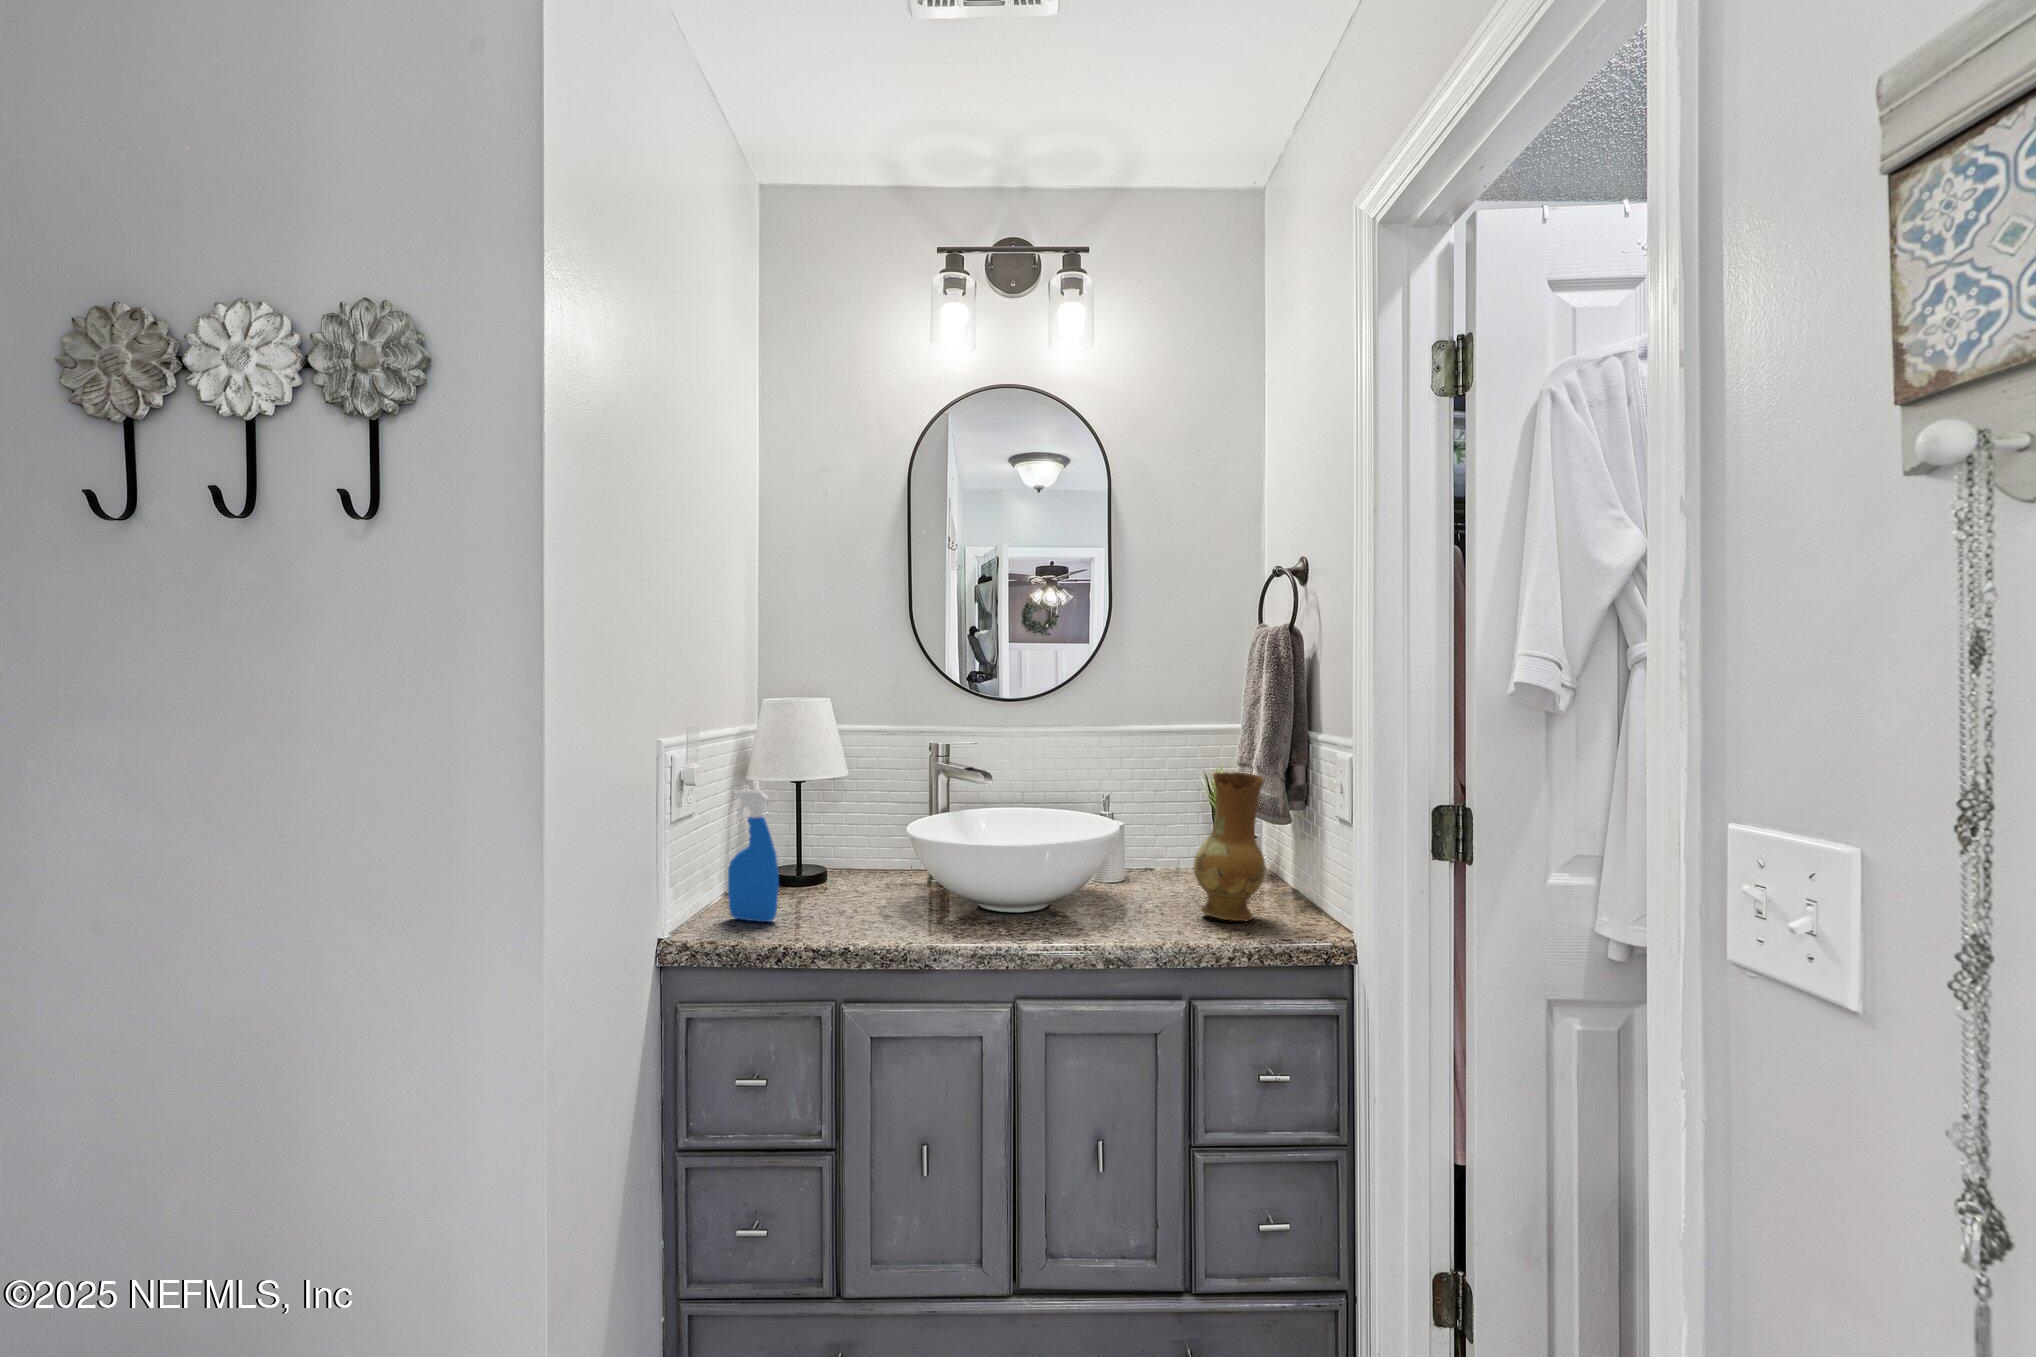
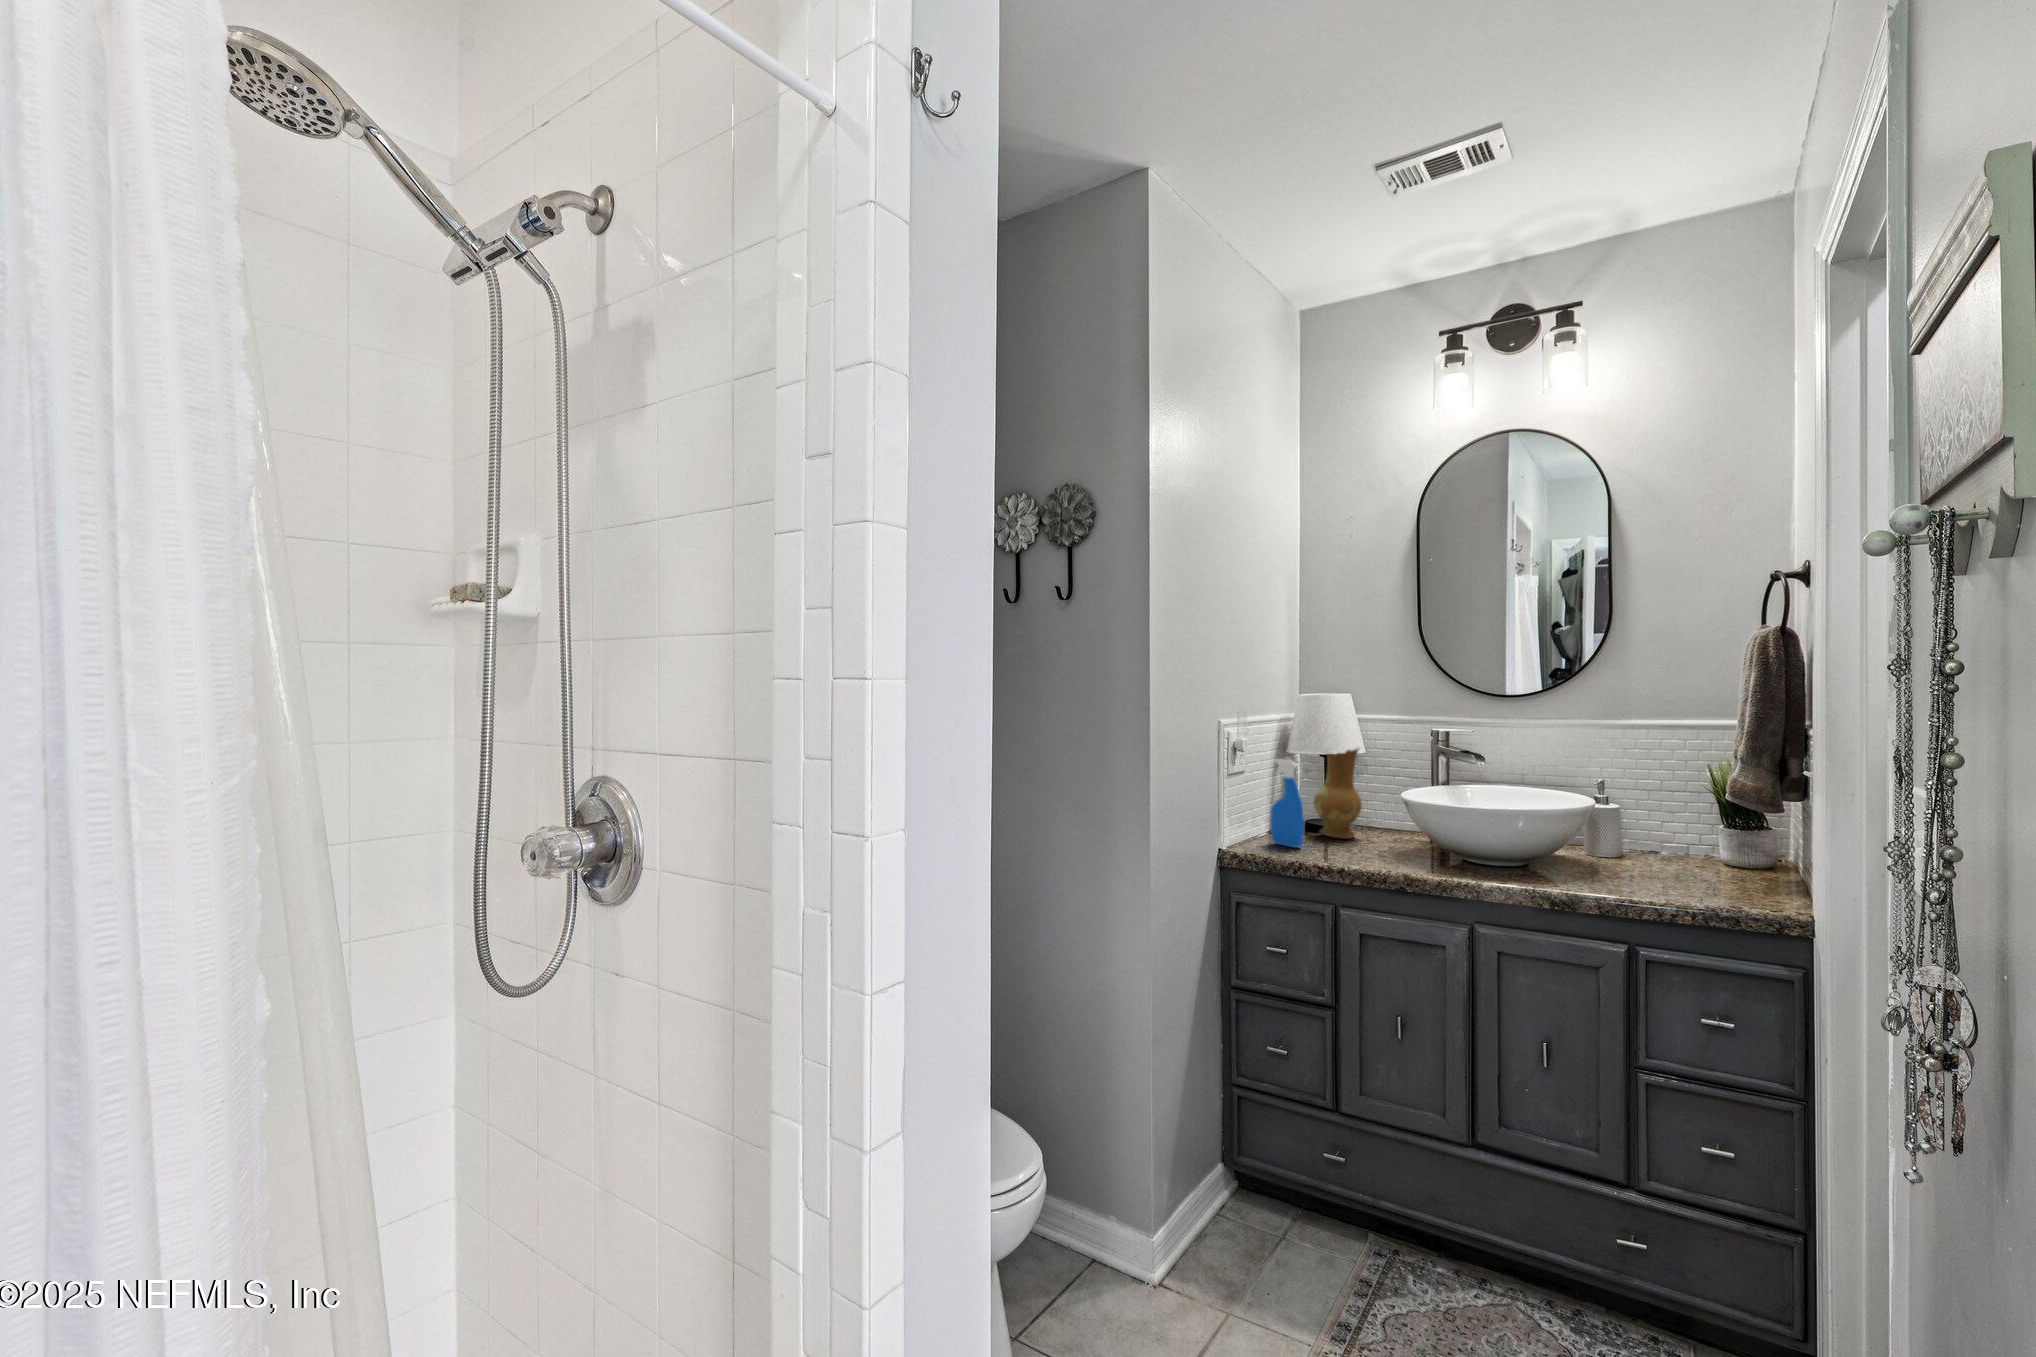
ceramic jug: present [1194,772,1266,922] -> present [1314,748,1362,839]

